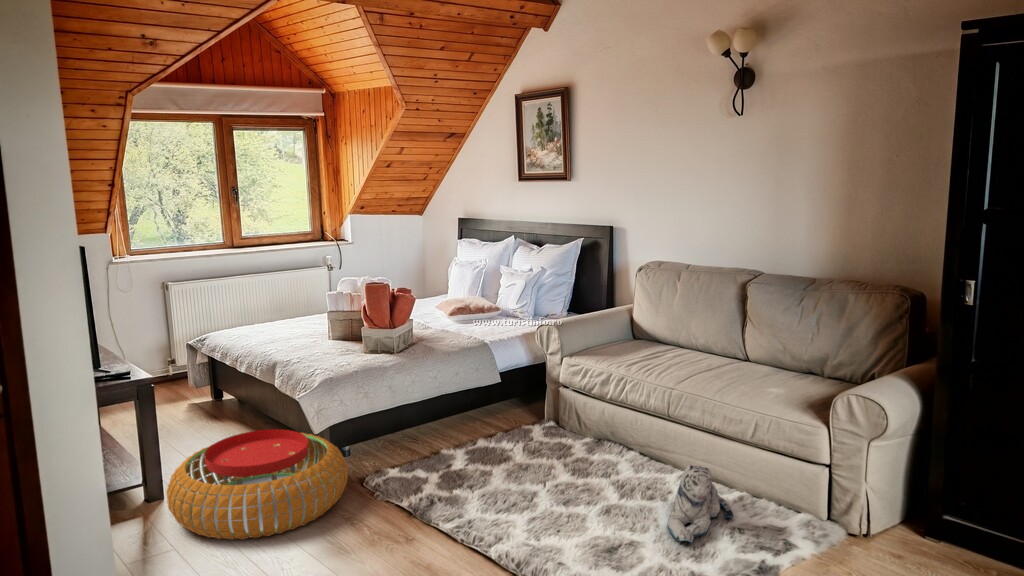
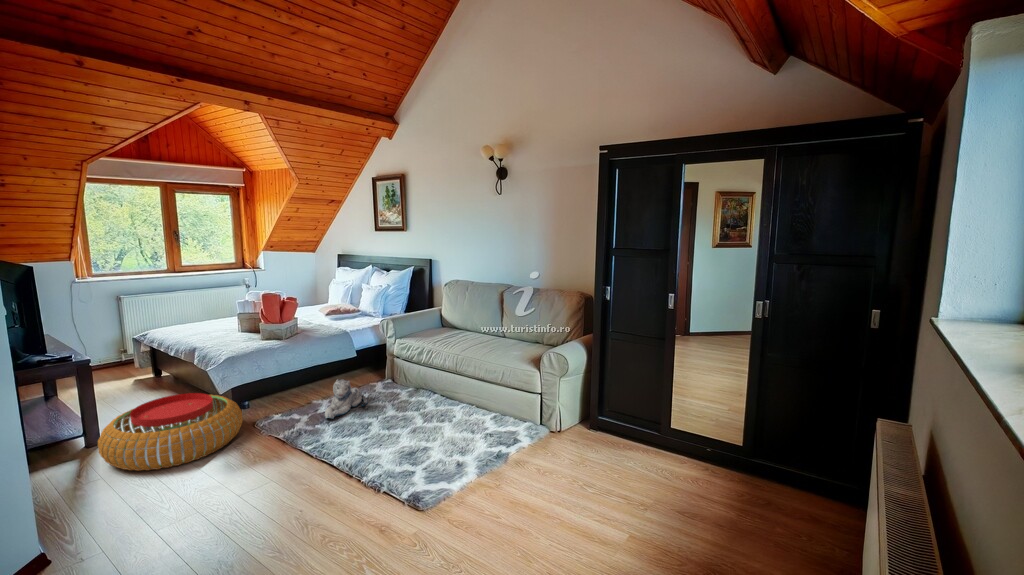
plush toy: present [667,465,733,542] -> present [325,379,368,419]

